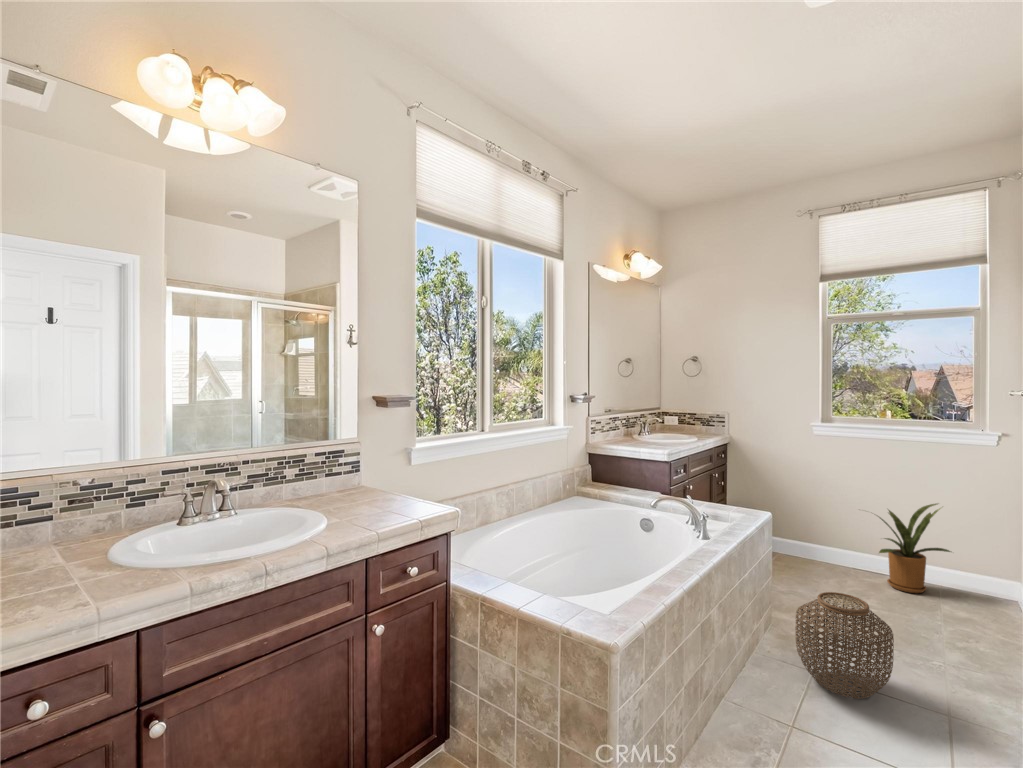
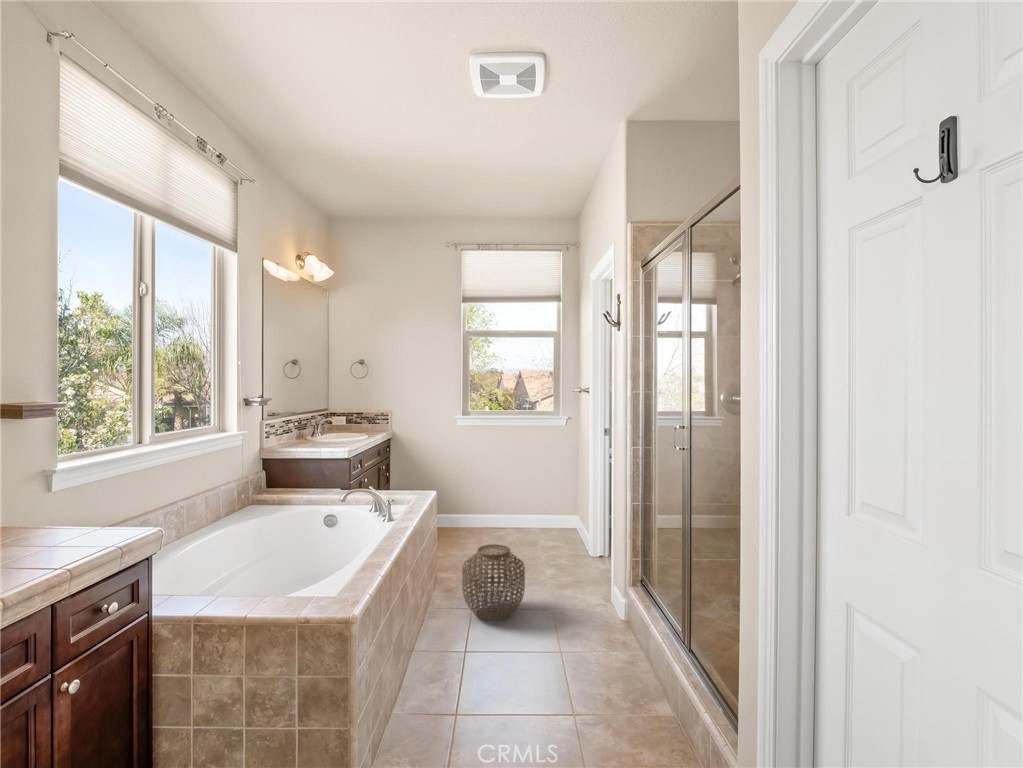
house plant: present [878,504,951,593] -> none [490,470,549,539]

